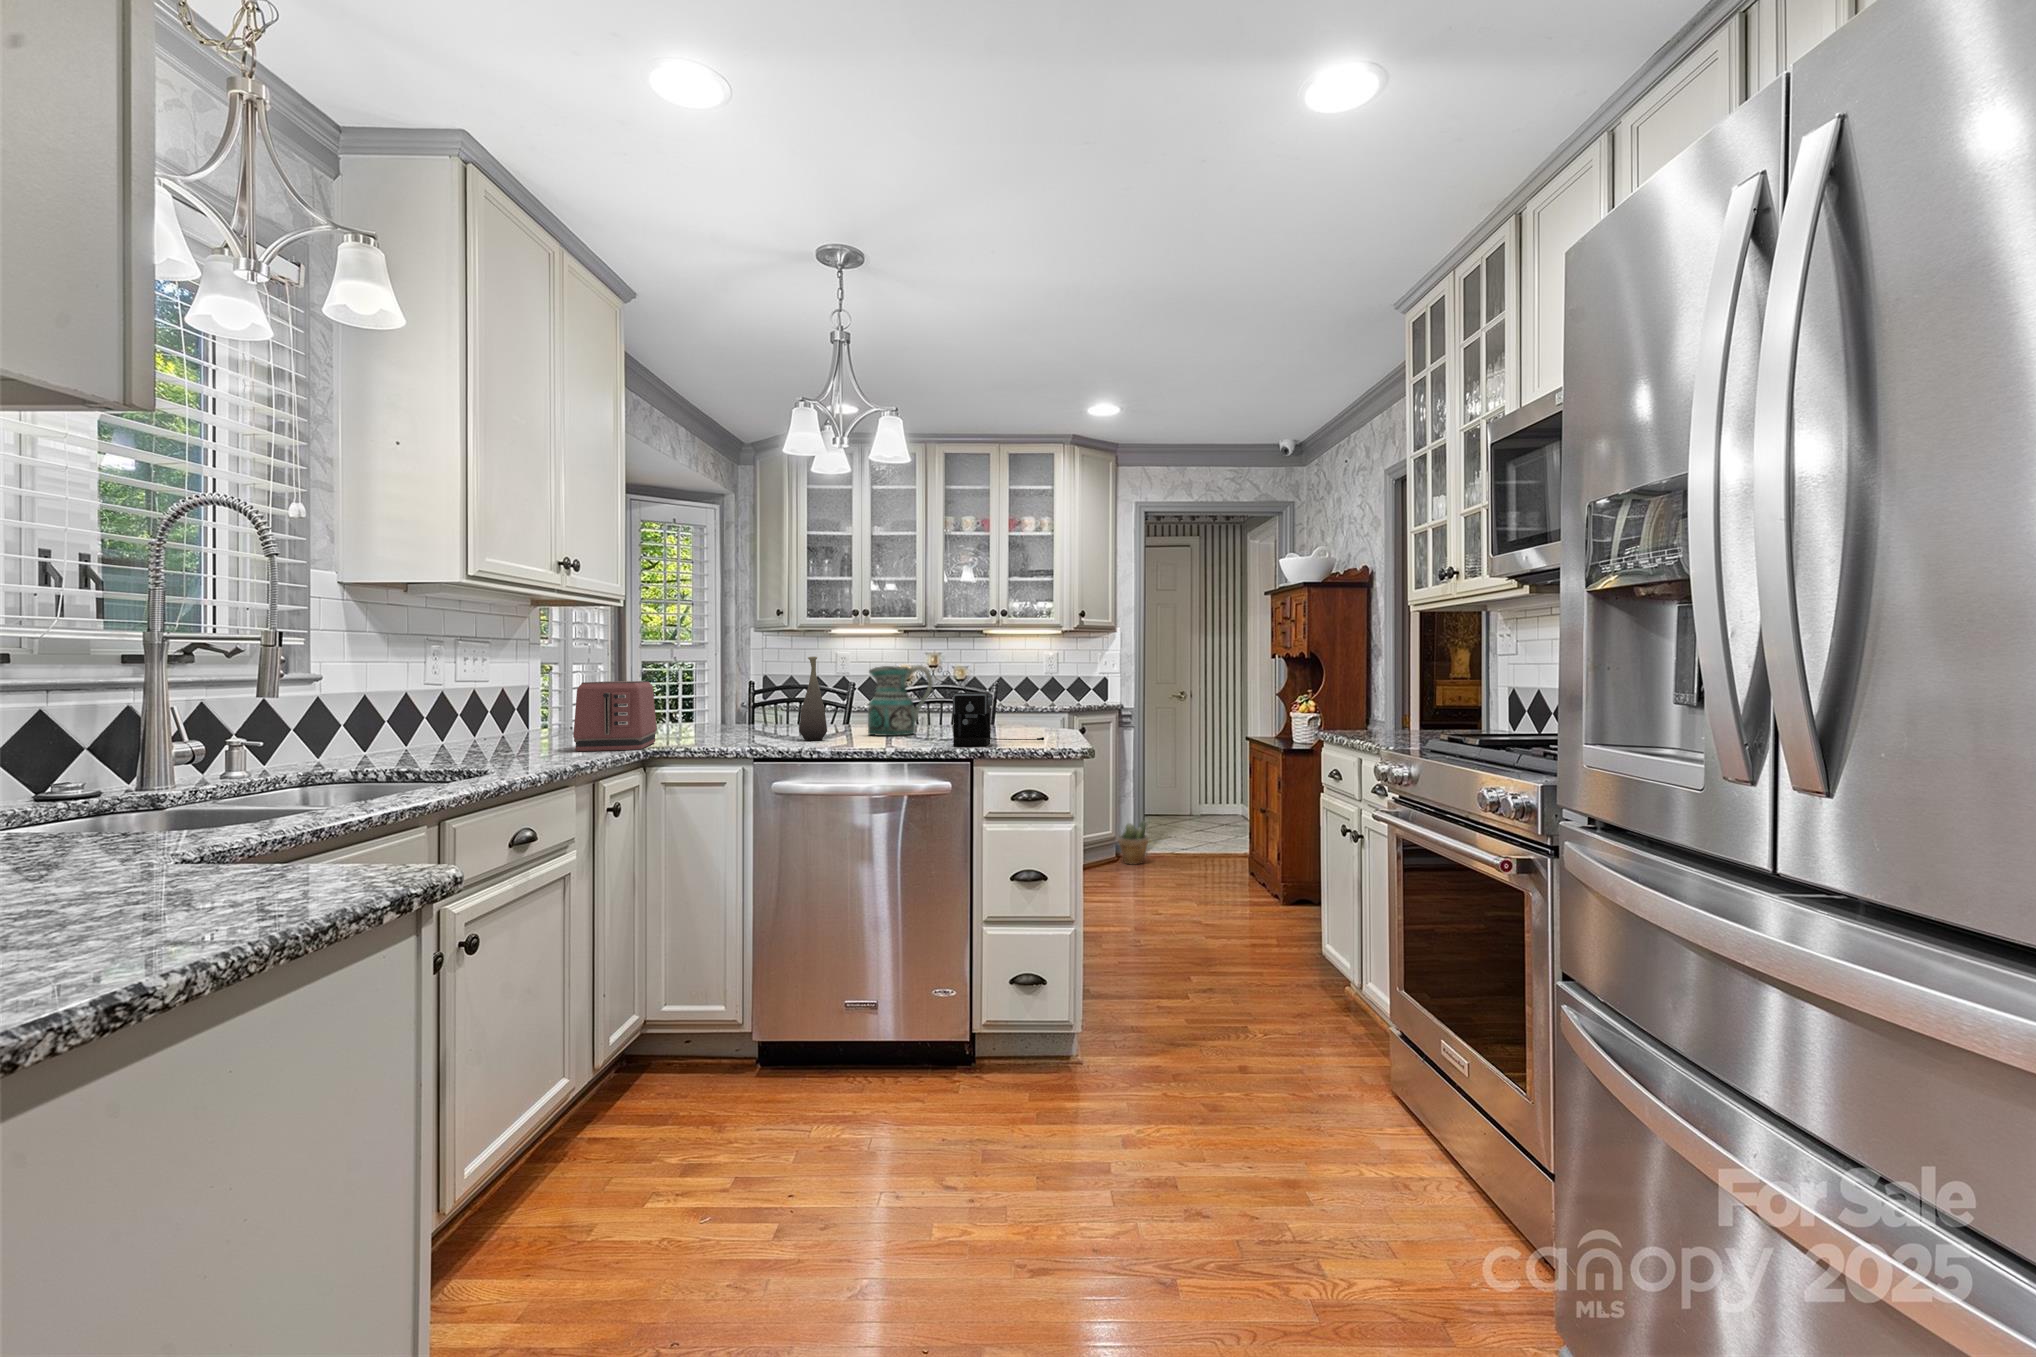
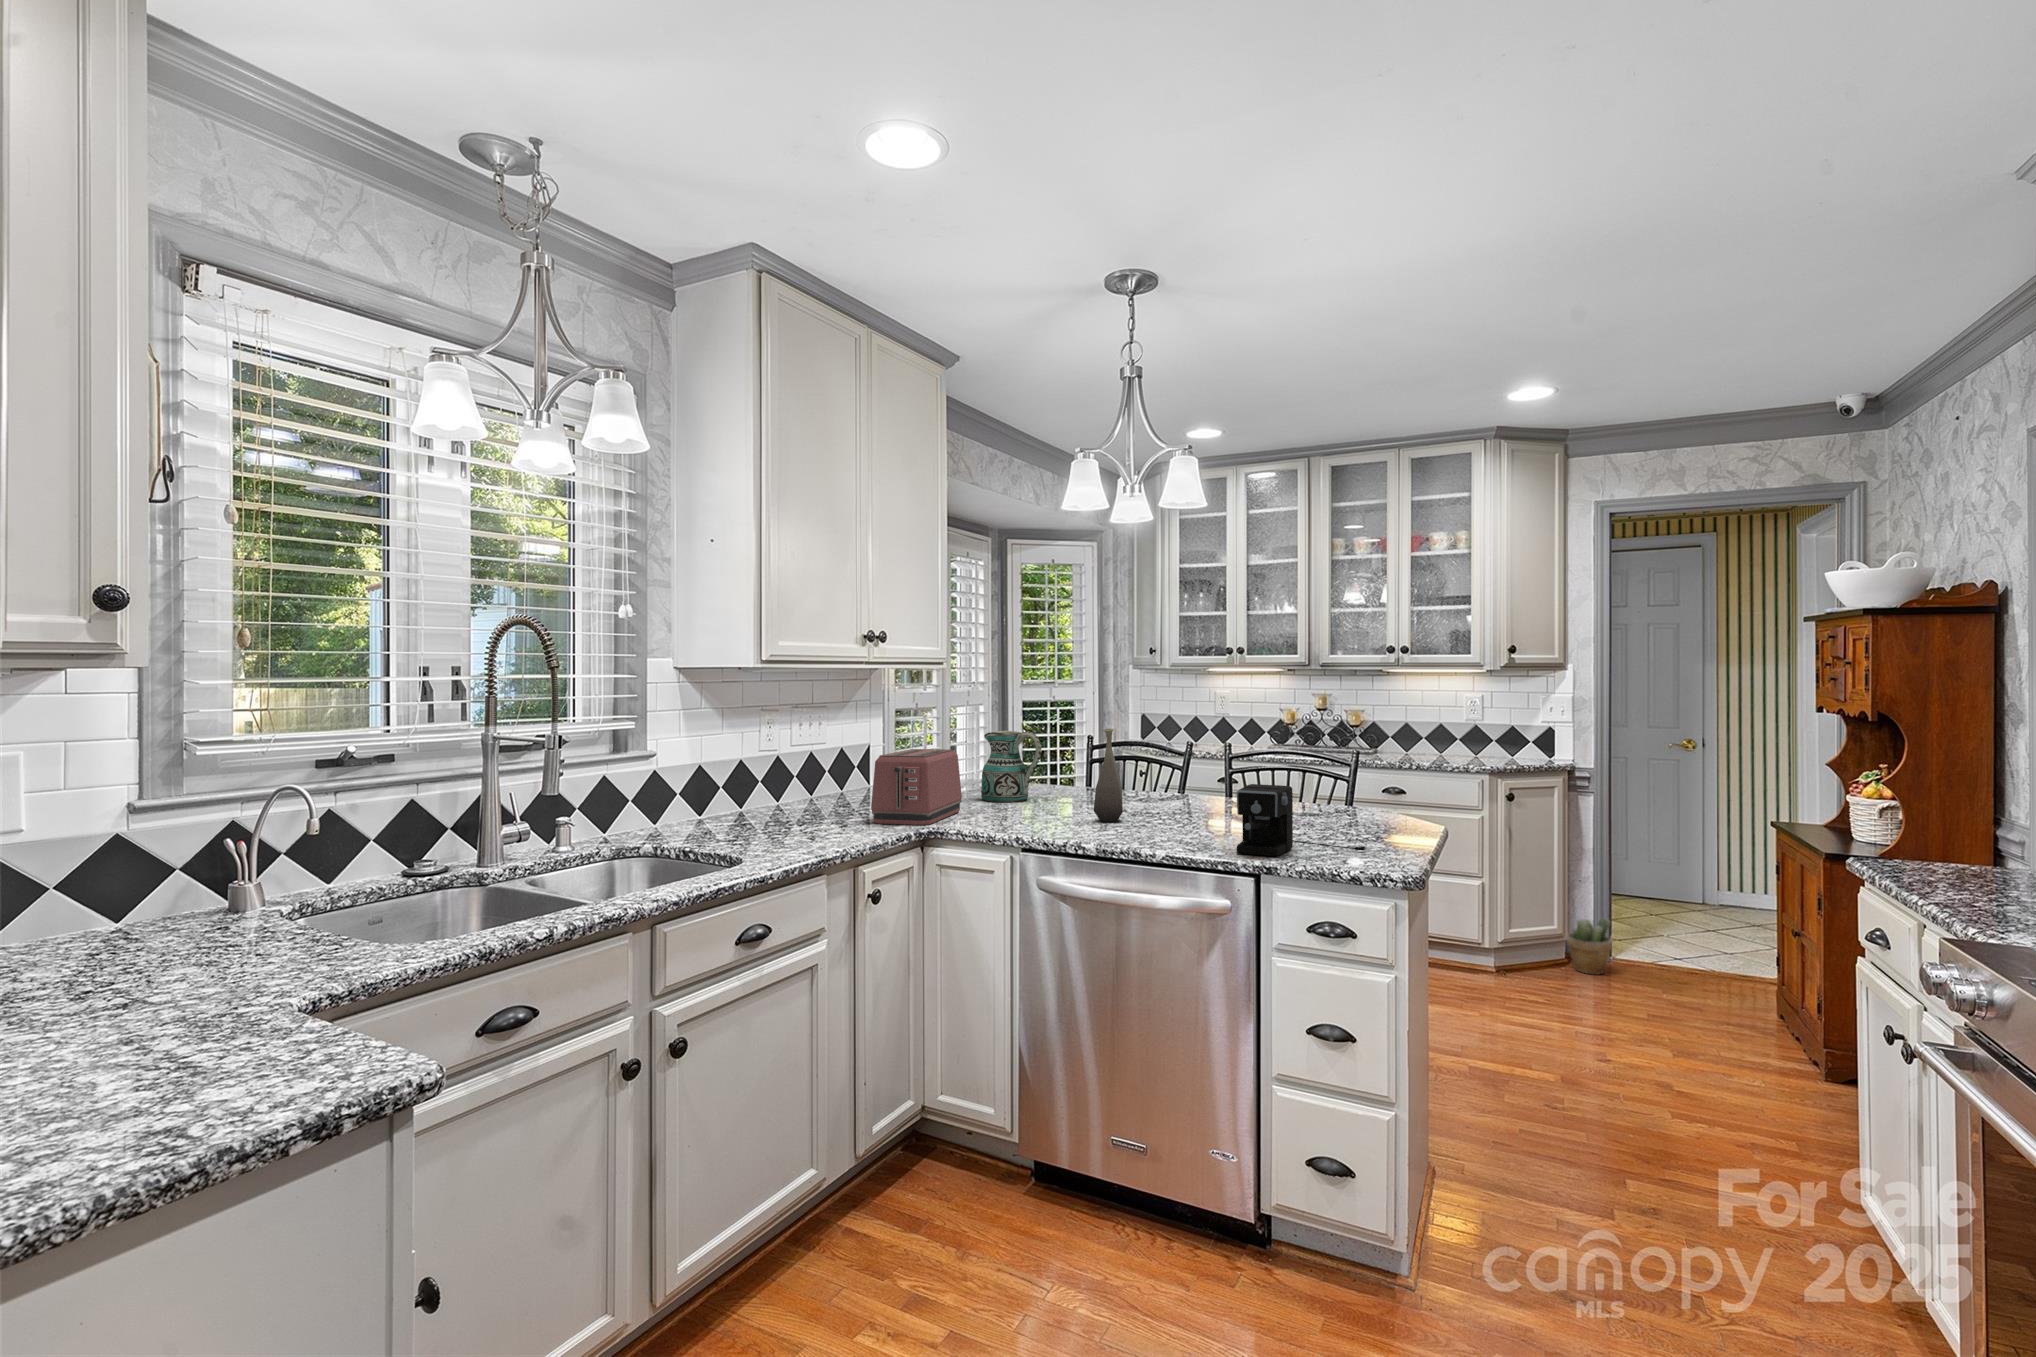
ceramic pitcher: present [868,665,932,736] -> present [981,731,1041,802]

